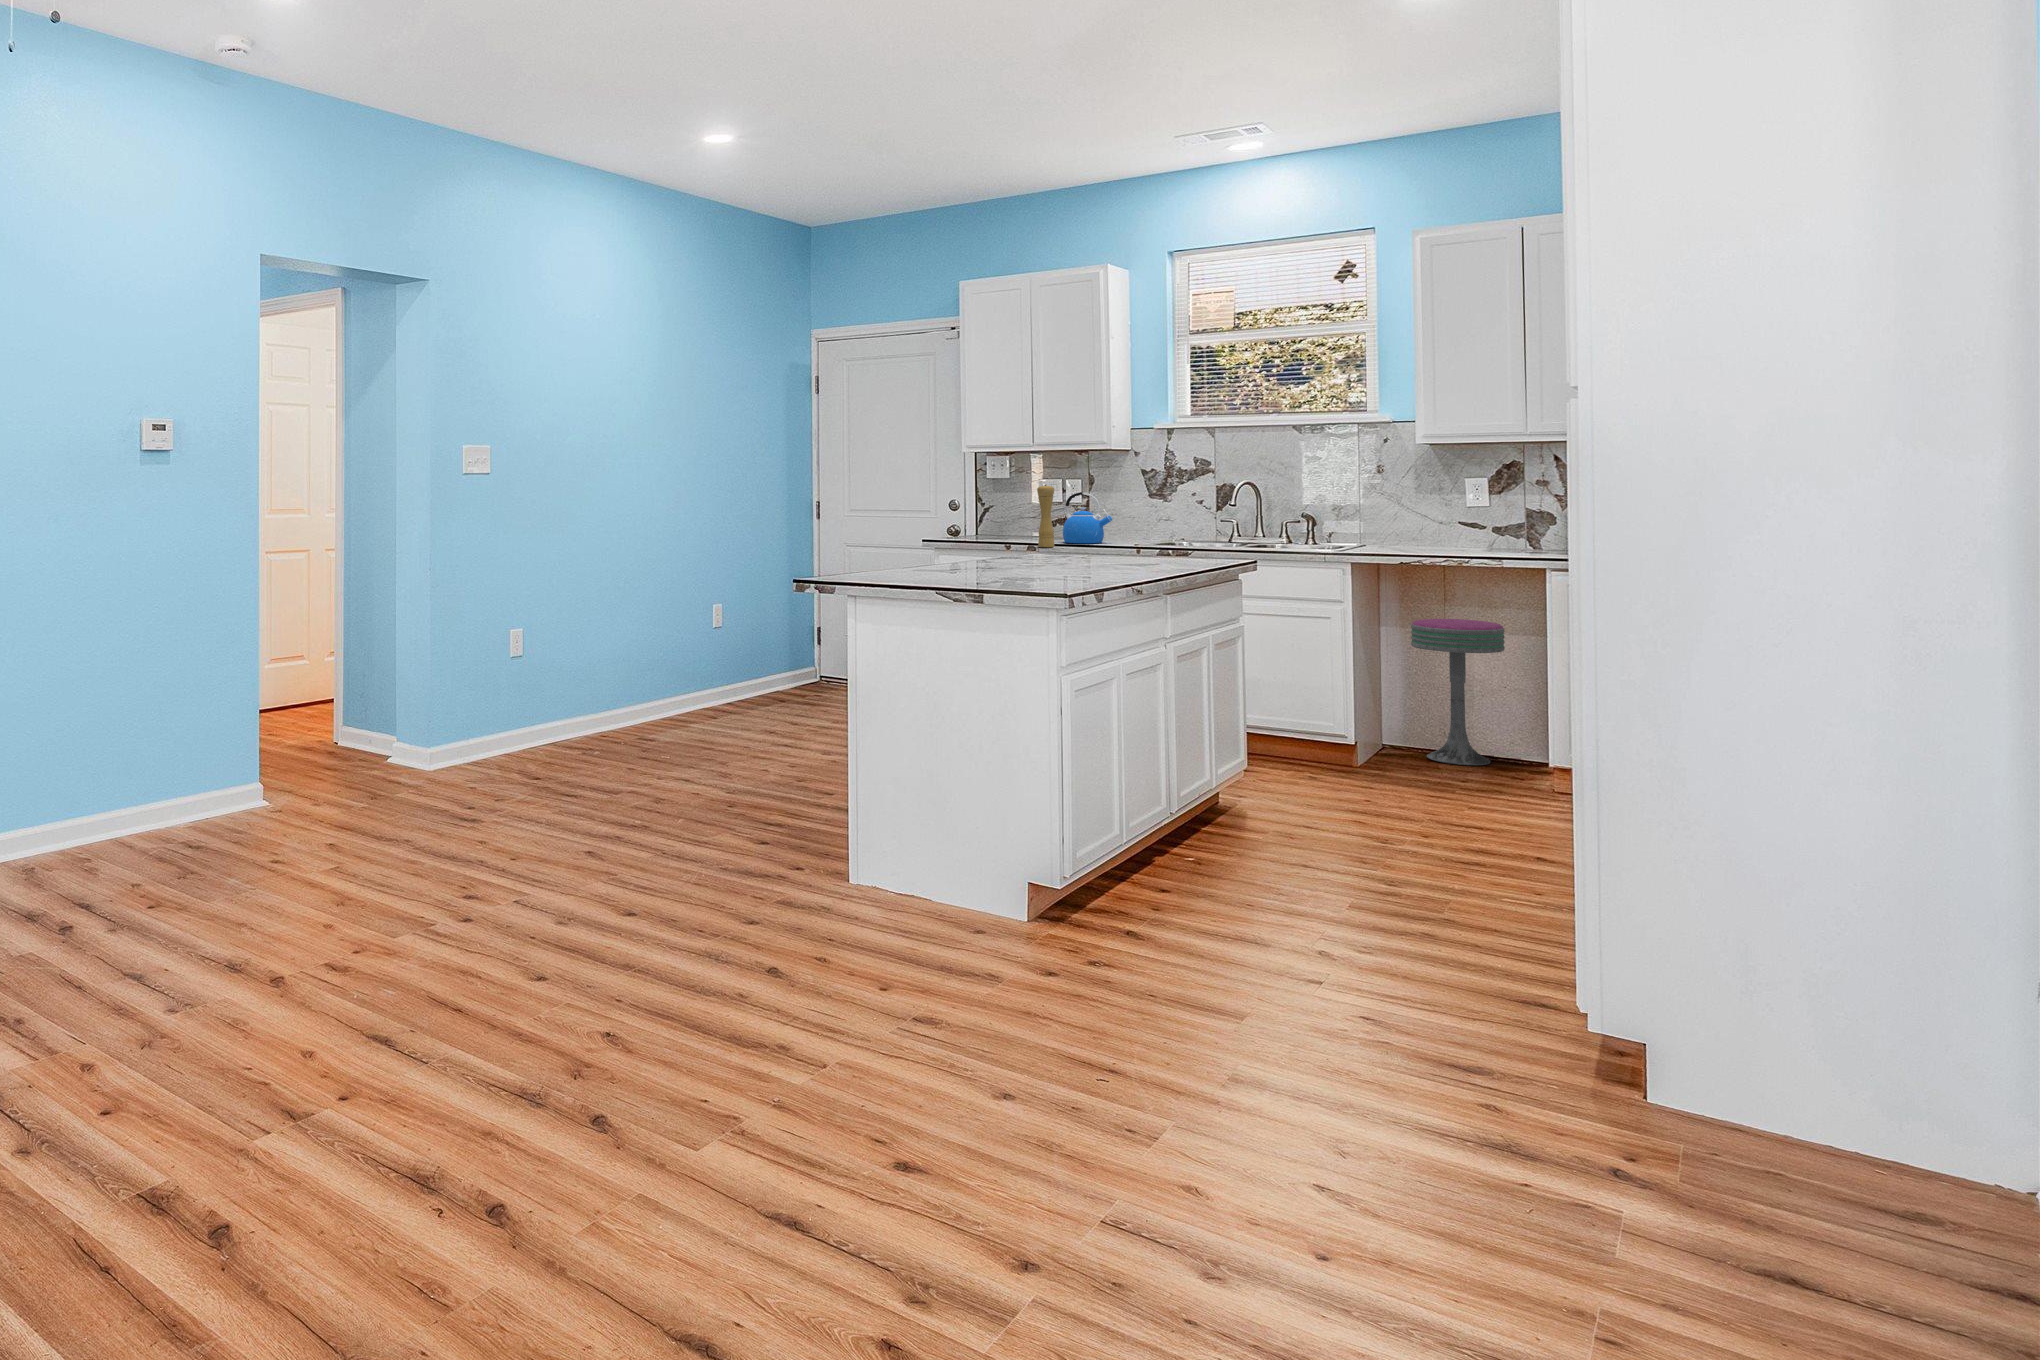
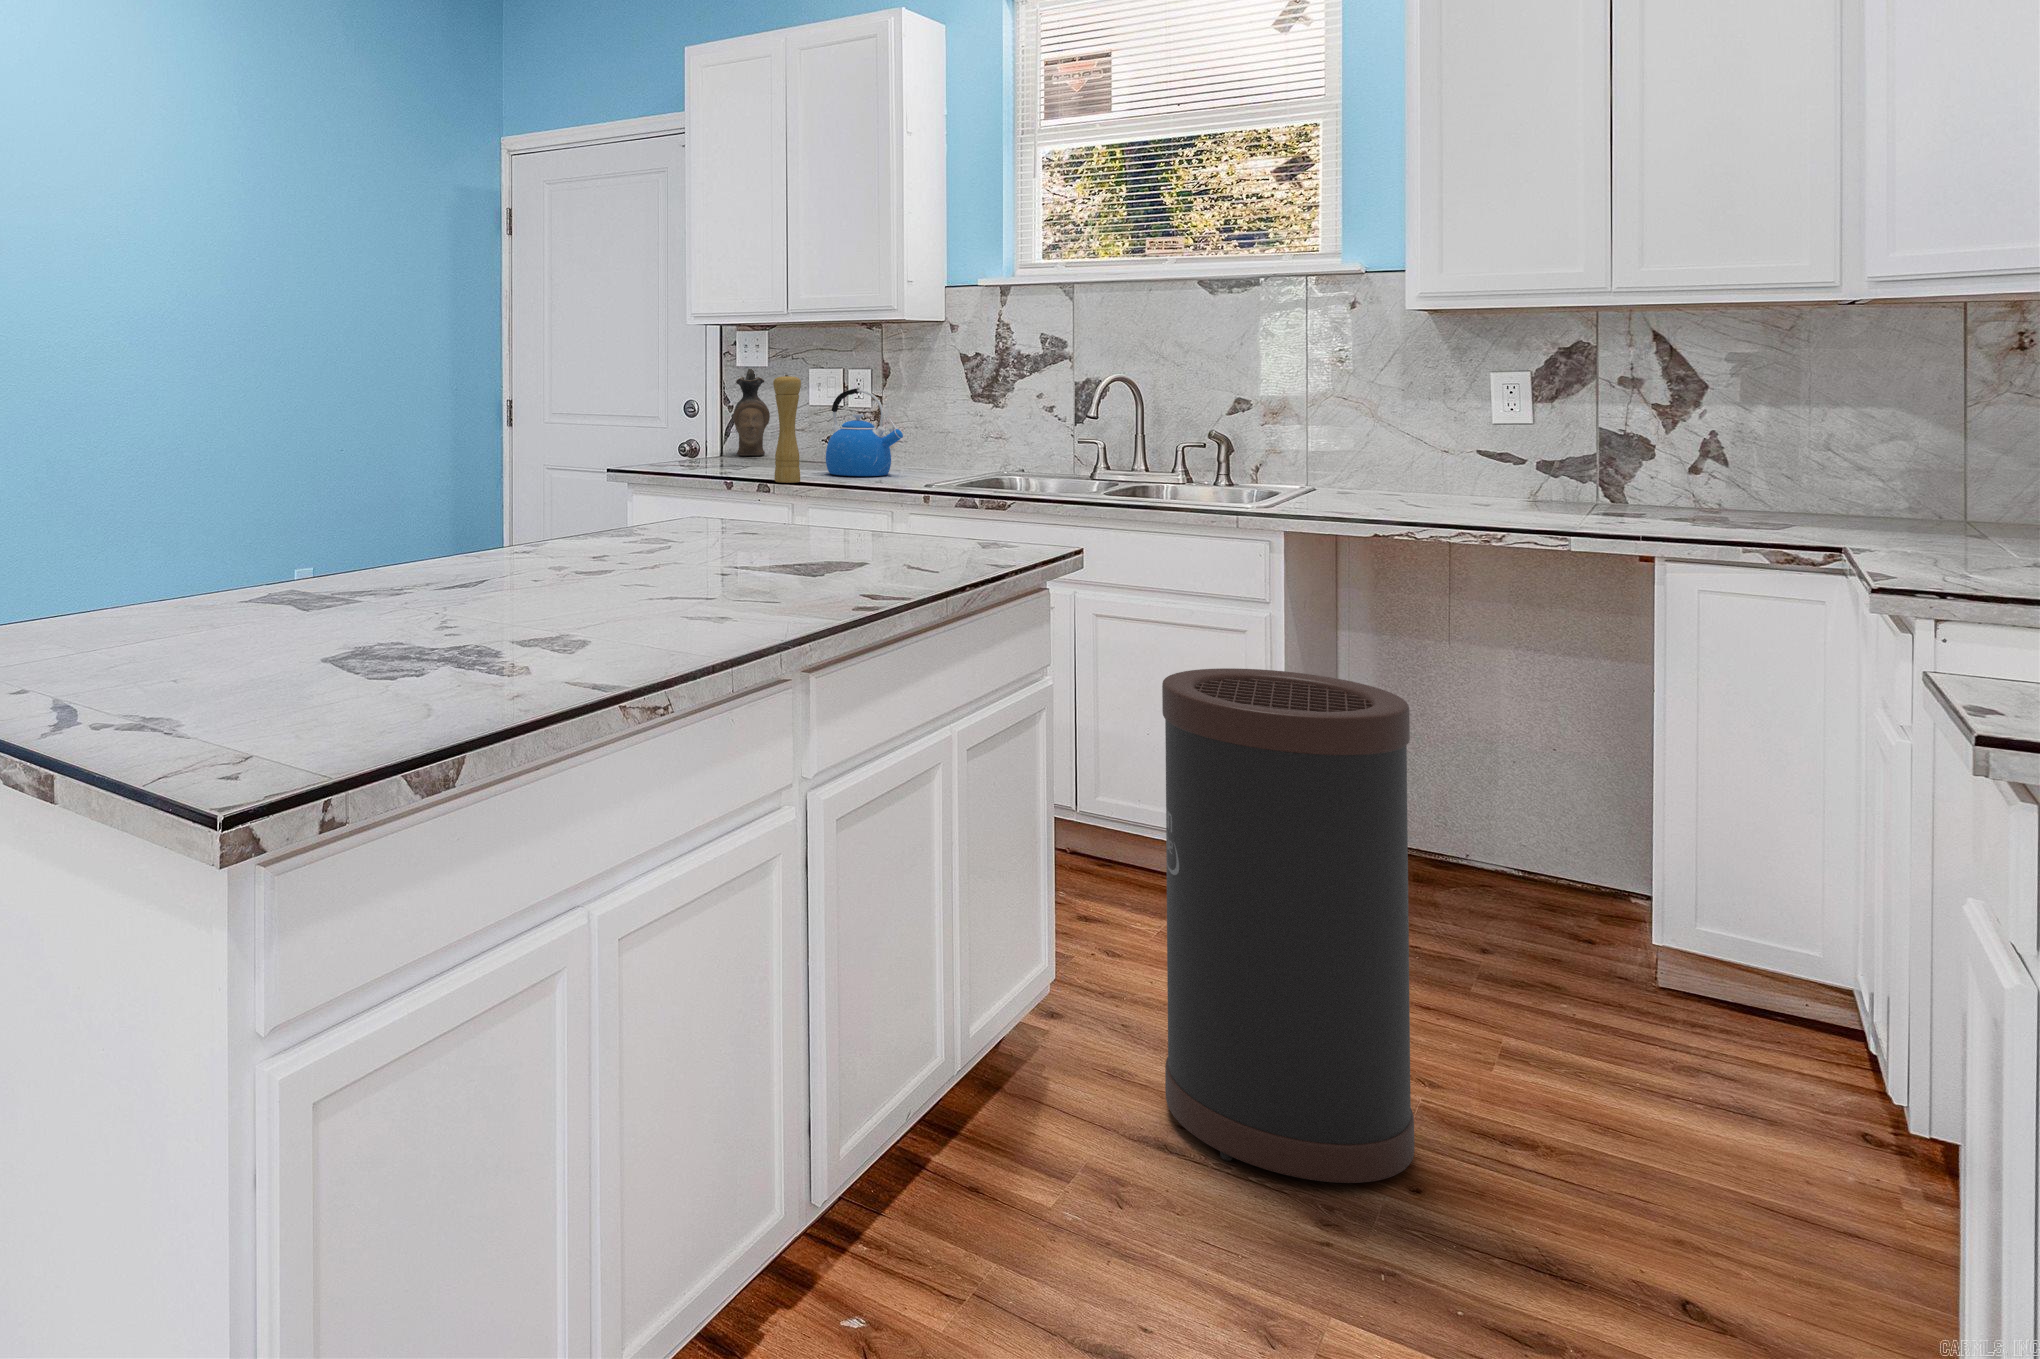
ceramic pitcher: none [988,480,1012,534] -> present [733,368,770,456]
bar stool: present [1411,619,1505,765] -> none [1395,626,1562,906]
trash can: none [1294,623,1414,837] -> present [1162,668,1414,1183]

